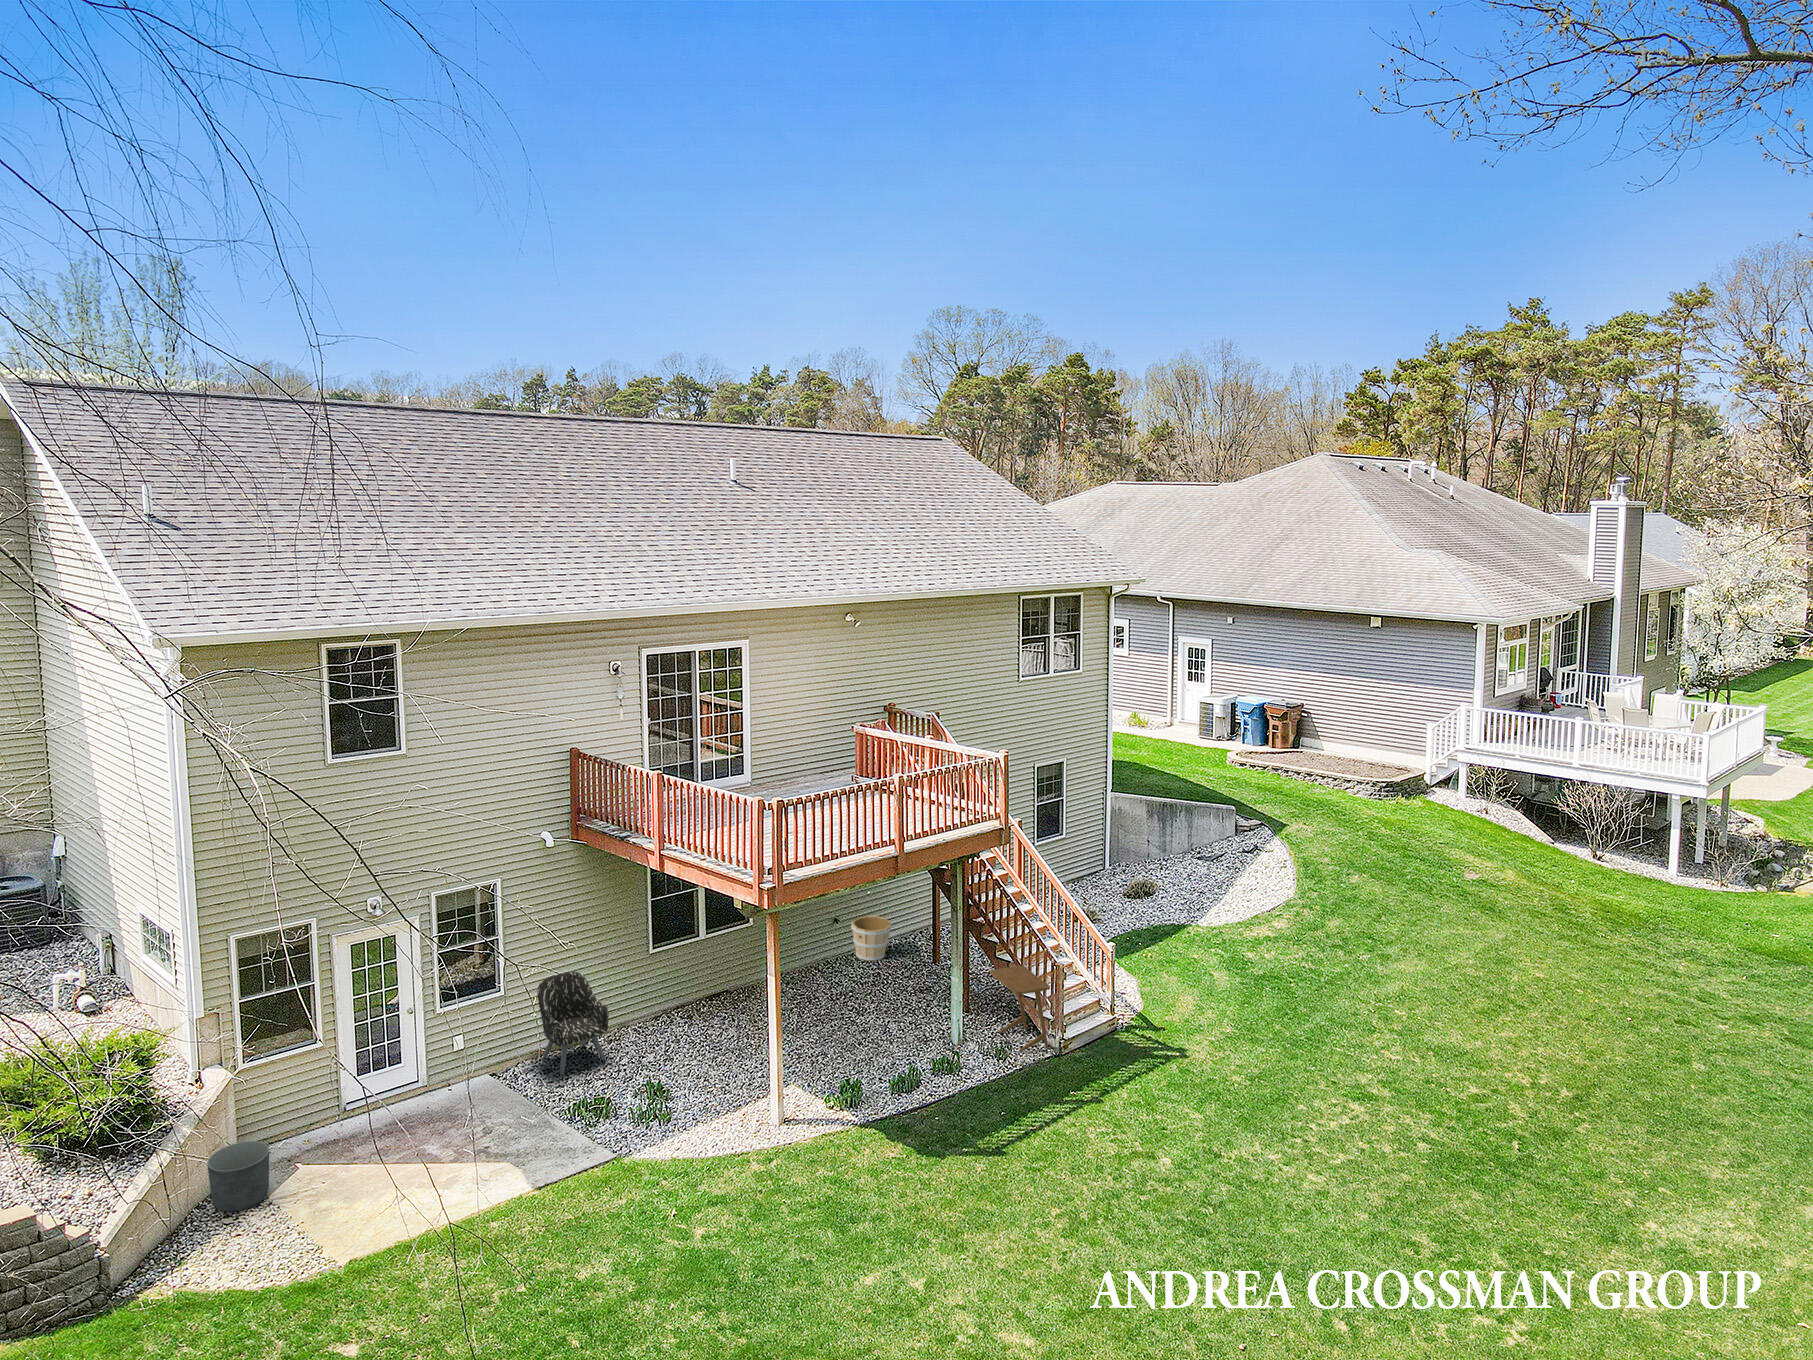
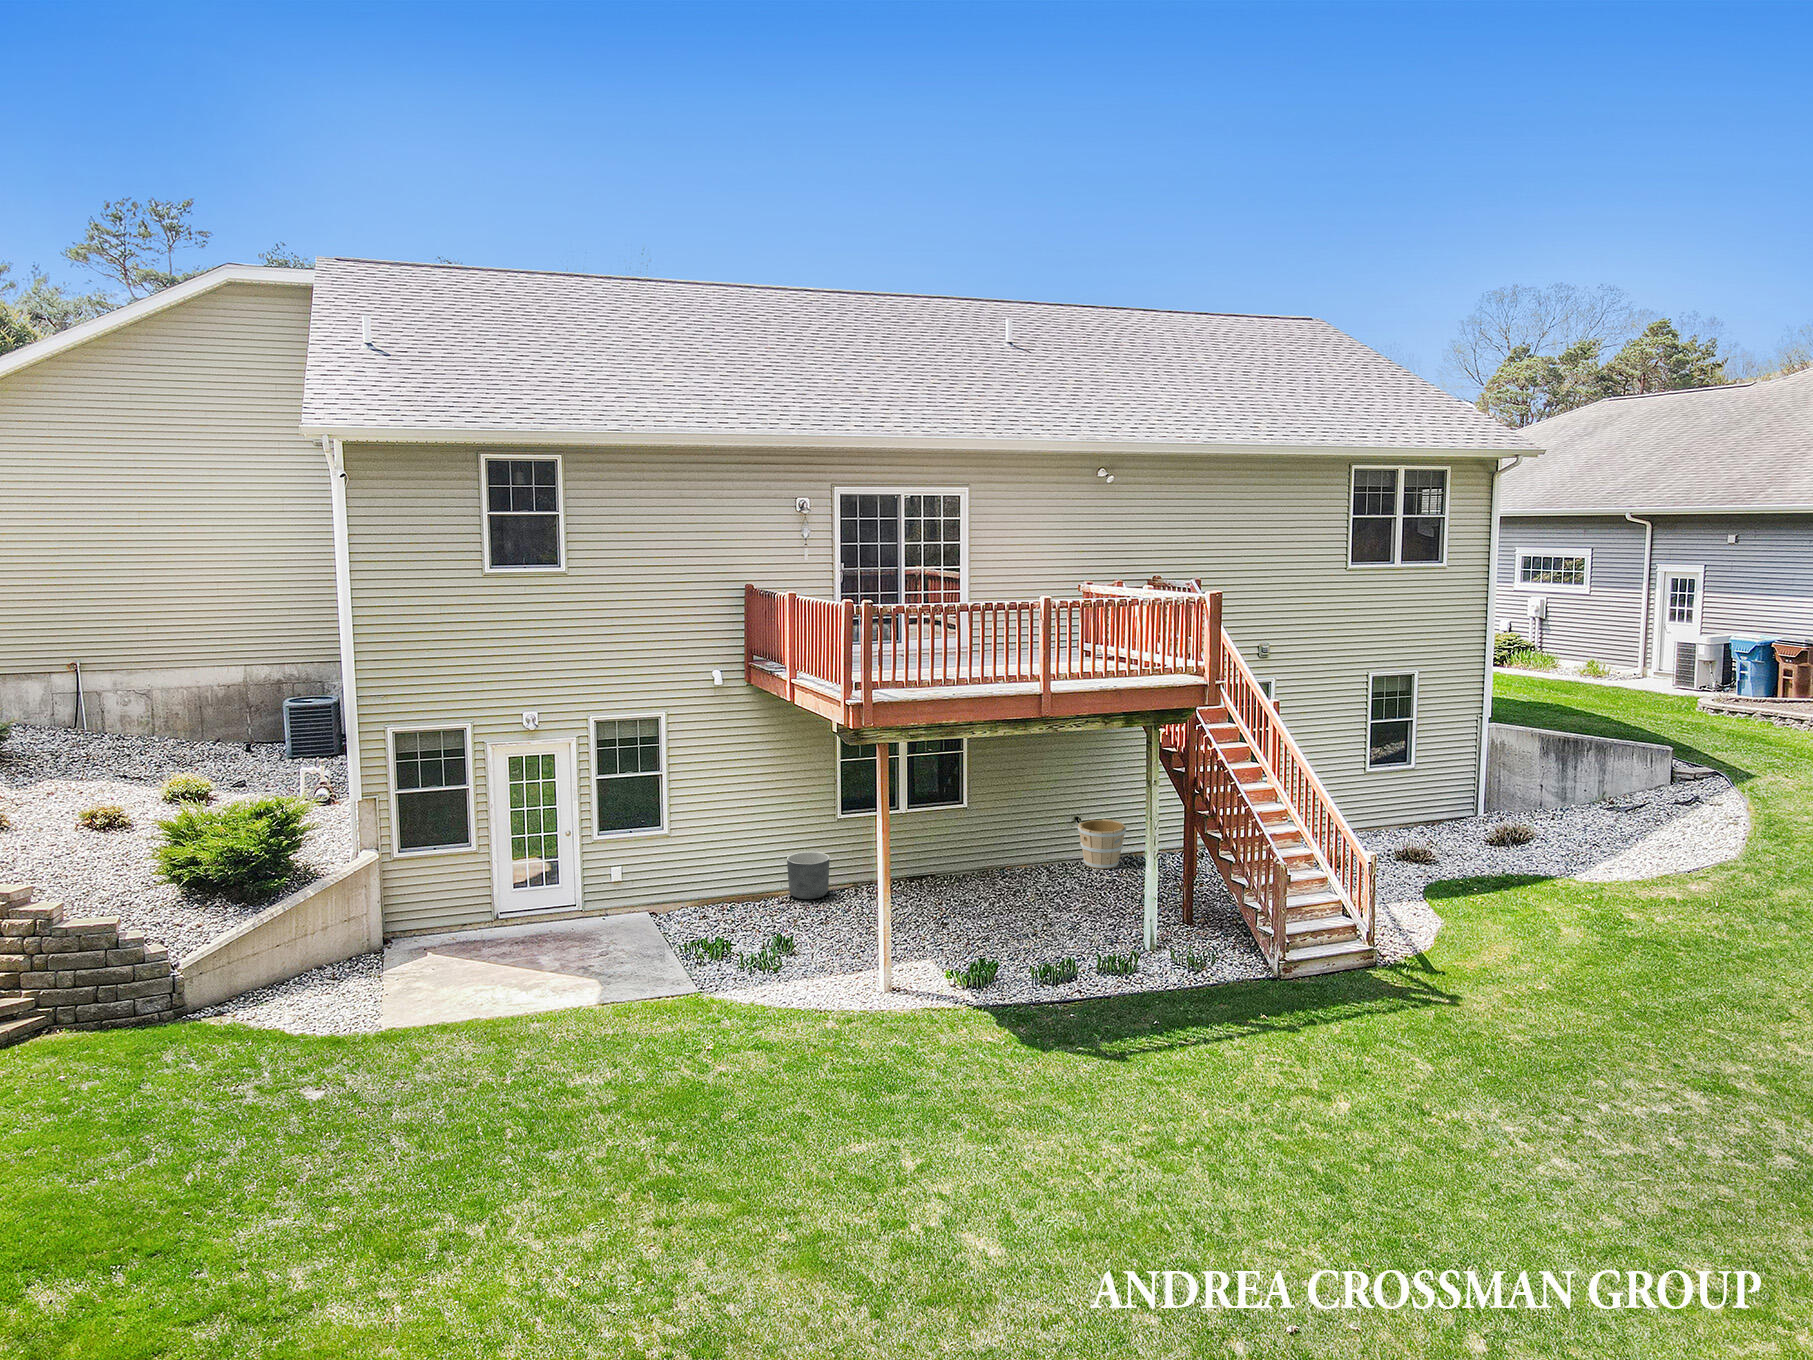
side table: present [990,966,1050,1052] -> none [1193,867,1262,969]
armchair: present [537,972,609,1075] -> none [688,819,754,920]
planter: present [207,1141,269,1212] -> present [787,852,830,899]

